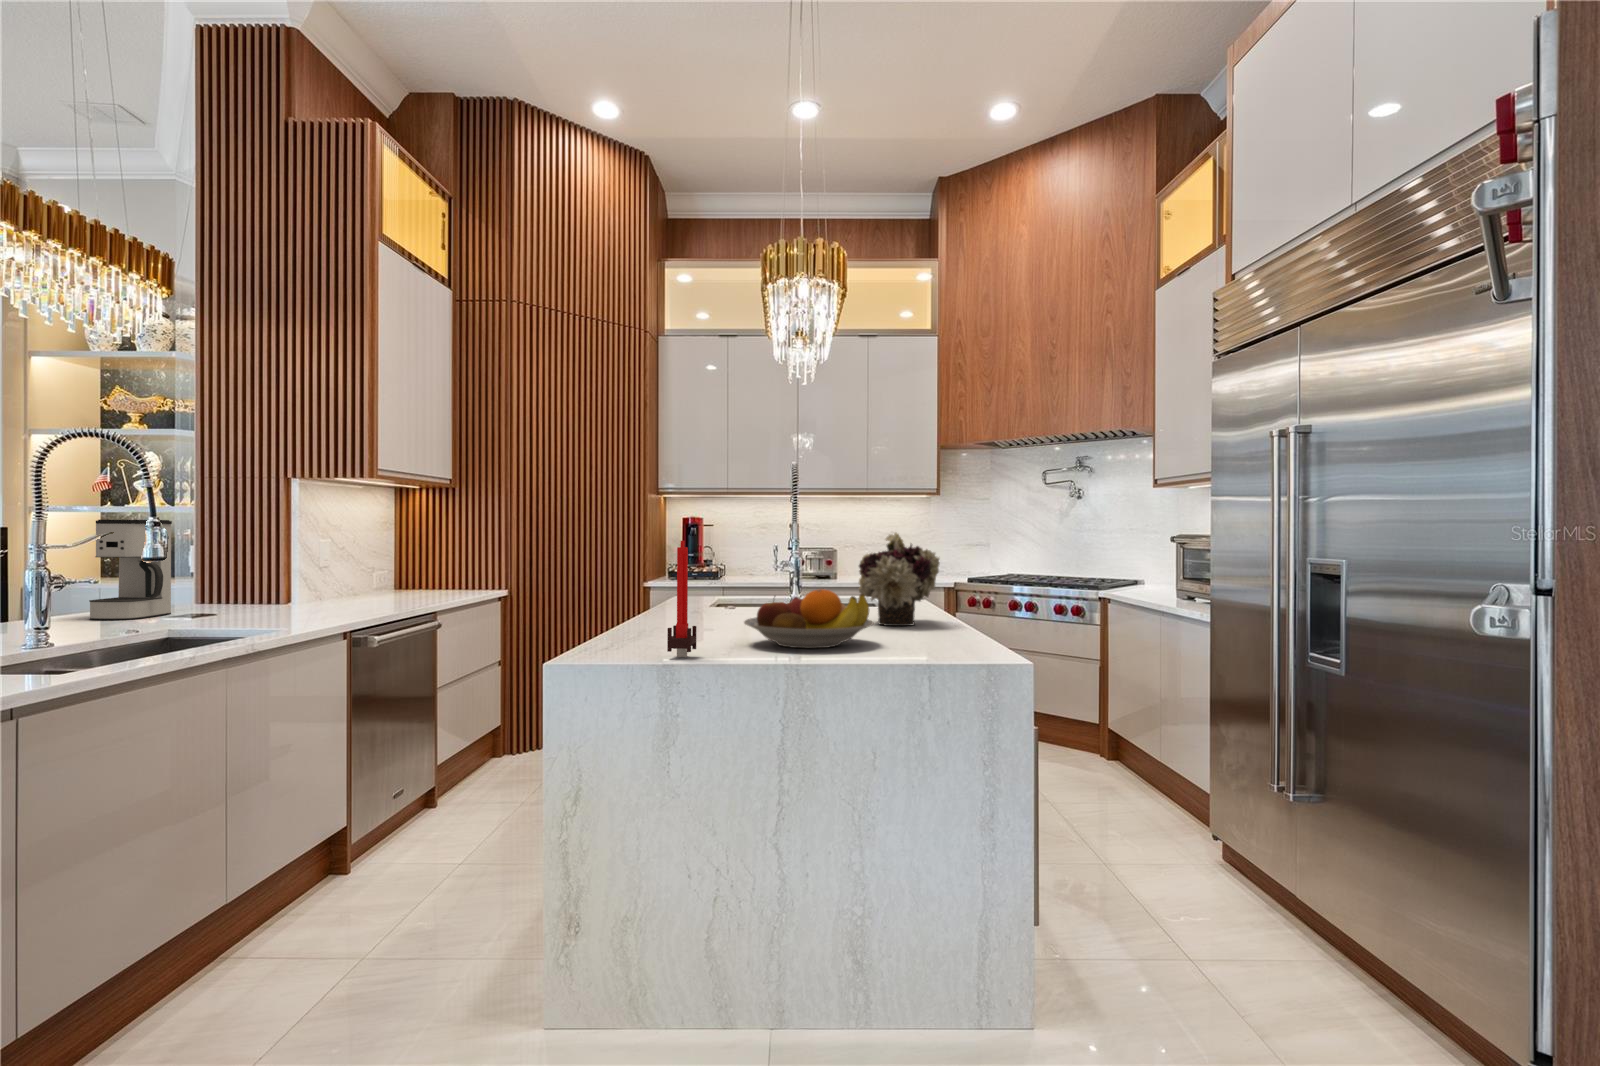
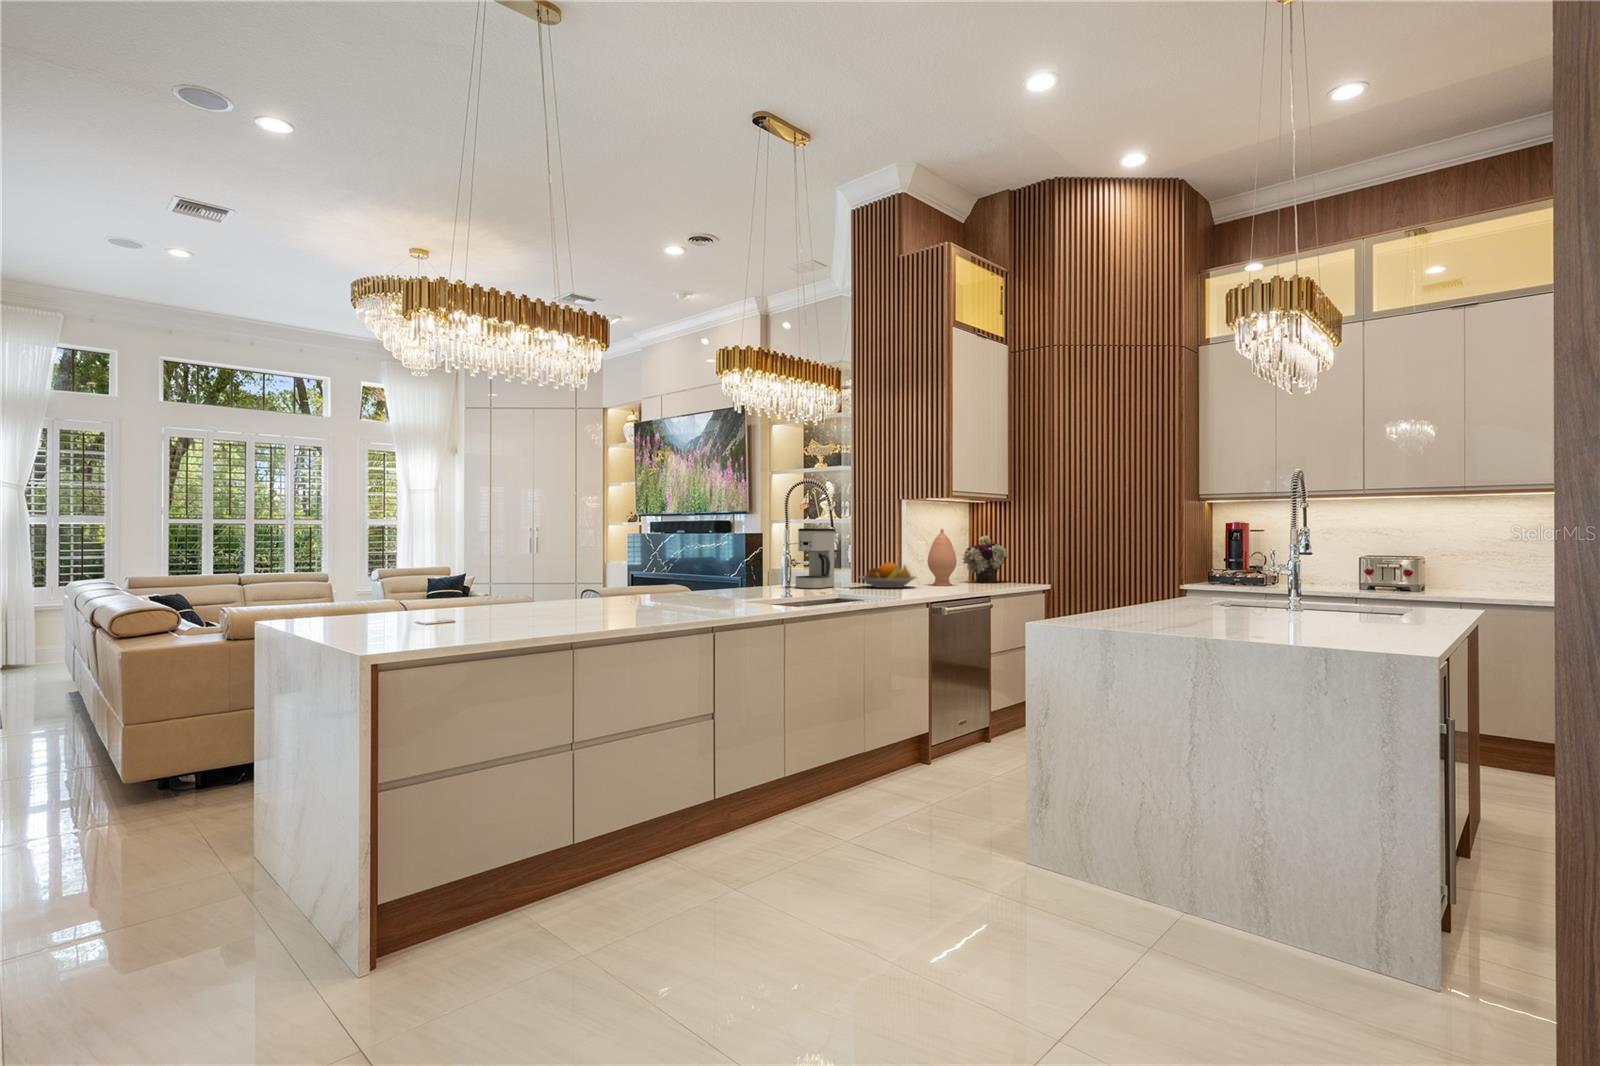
vase: none [335,522,380,601] -> present [927,529,957,586]
flower arrangement: present [859,532,940,626] -> present [962,536,1009,583]
candle: present [667,541,697,657] -> none [1103,544,1127,628]
fruit bowl: present [744,589,873,648] -> present [860,562,916,588]

